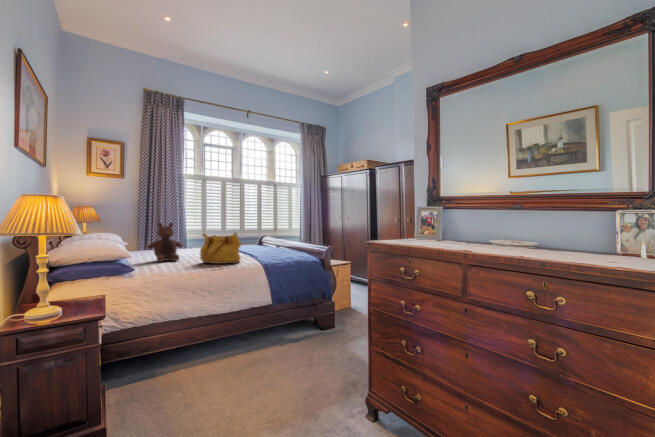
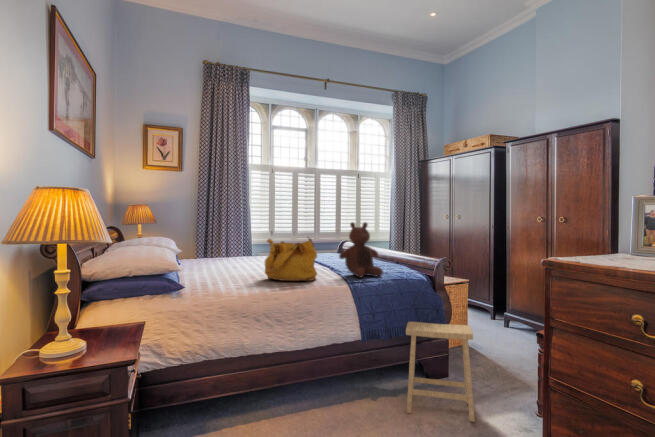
stuffed bear: present [148,223,182,262] -> present [339,222,383,277]
footstool: none [303,289,346,350] -> present [406,322,475,422]

